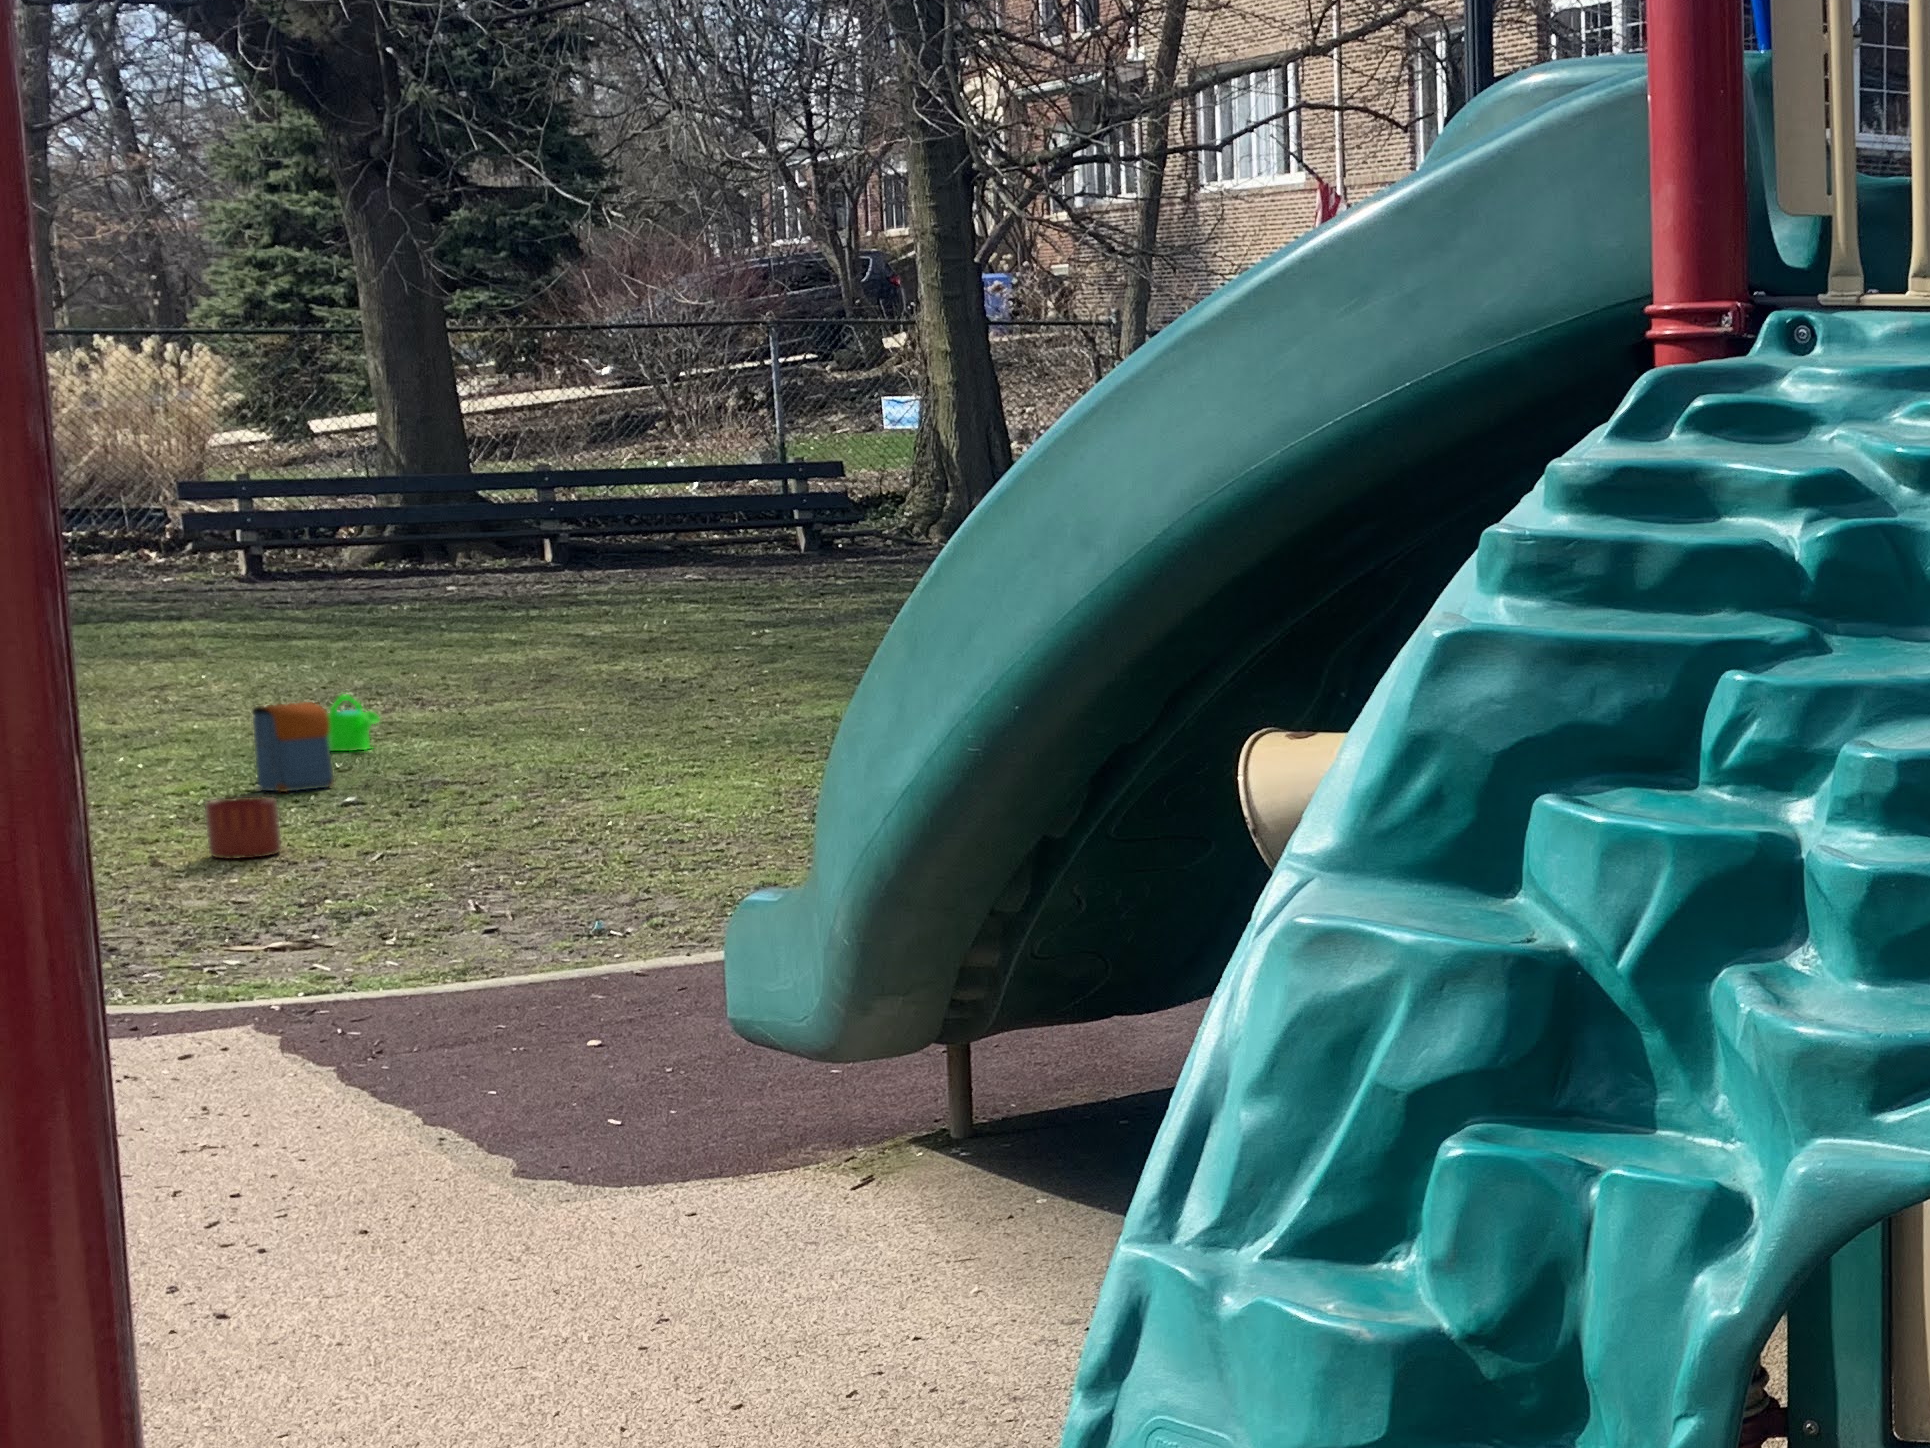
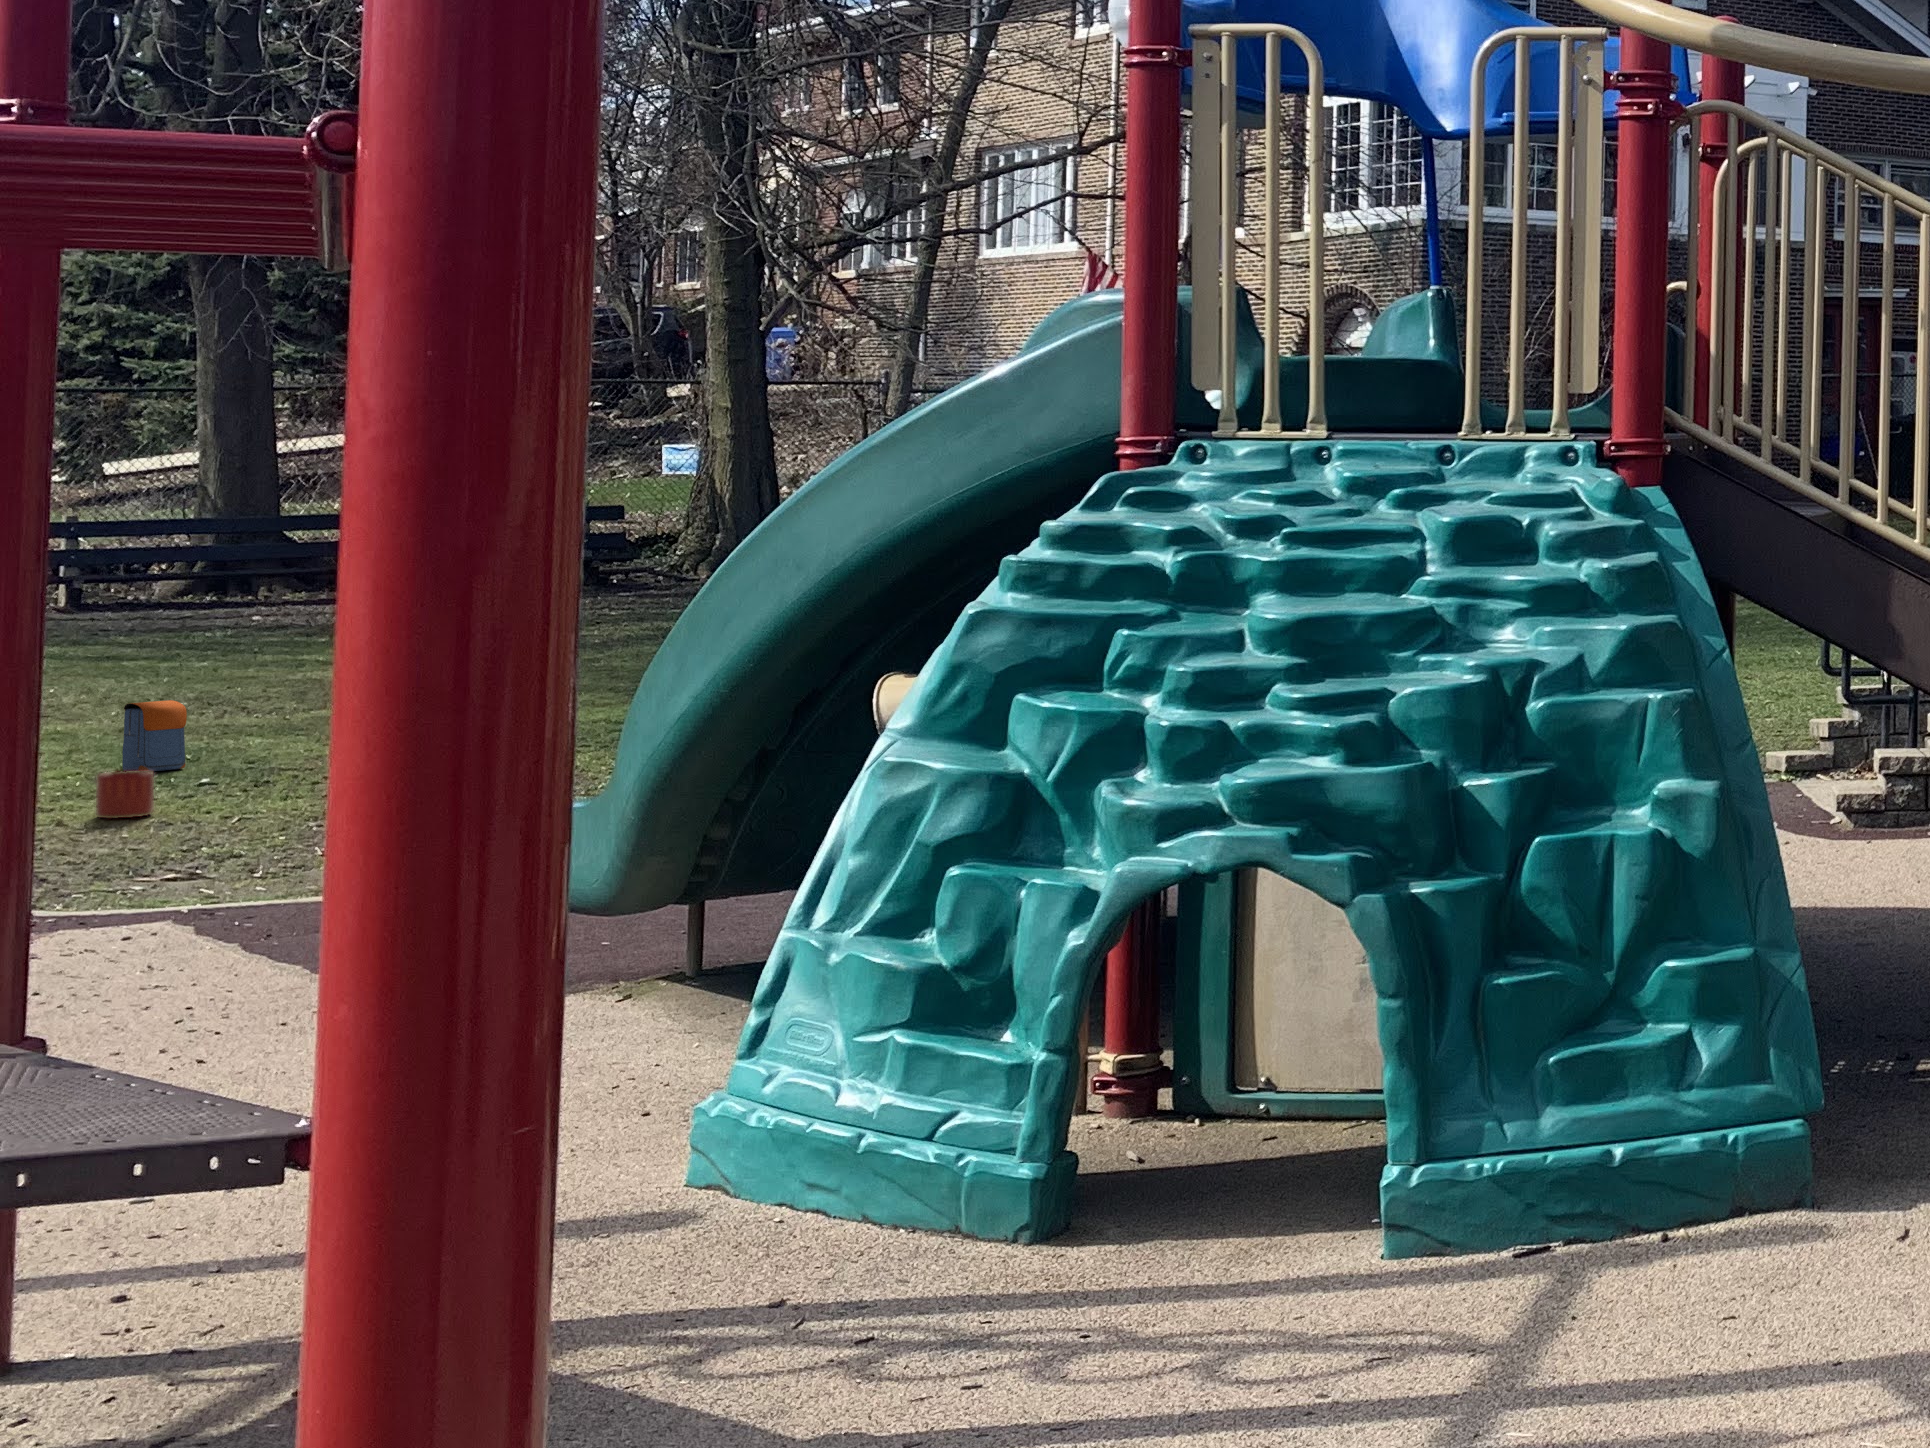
watering can: present [327,694,379,751] -> none [171,696,220,743]

